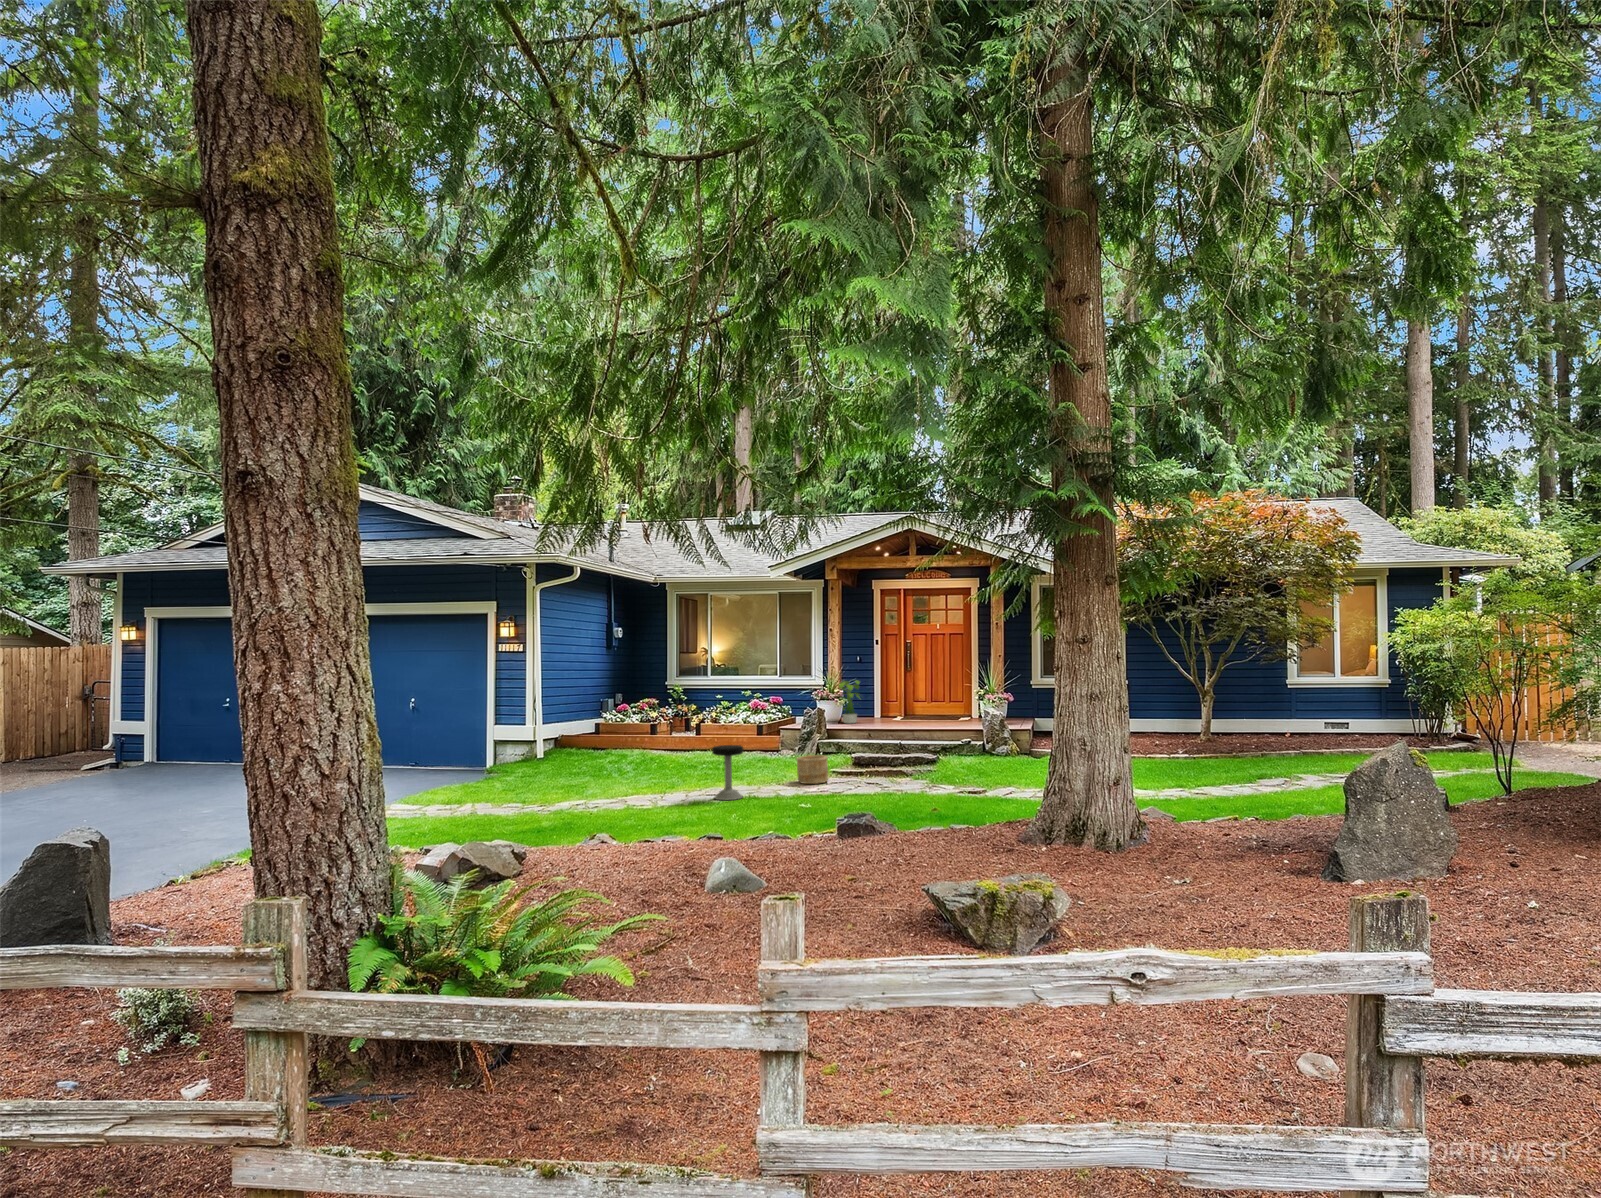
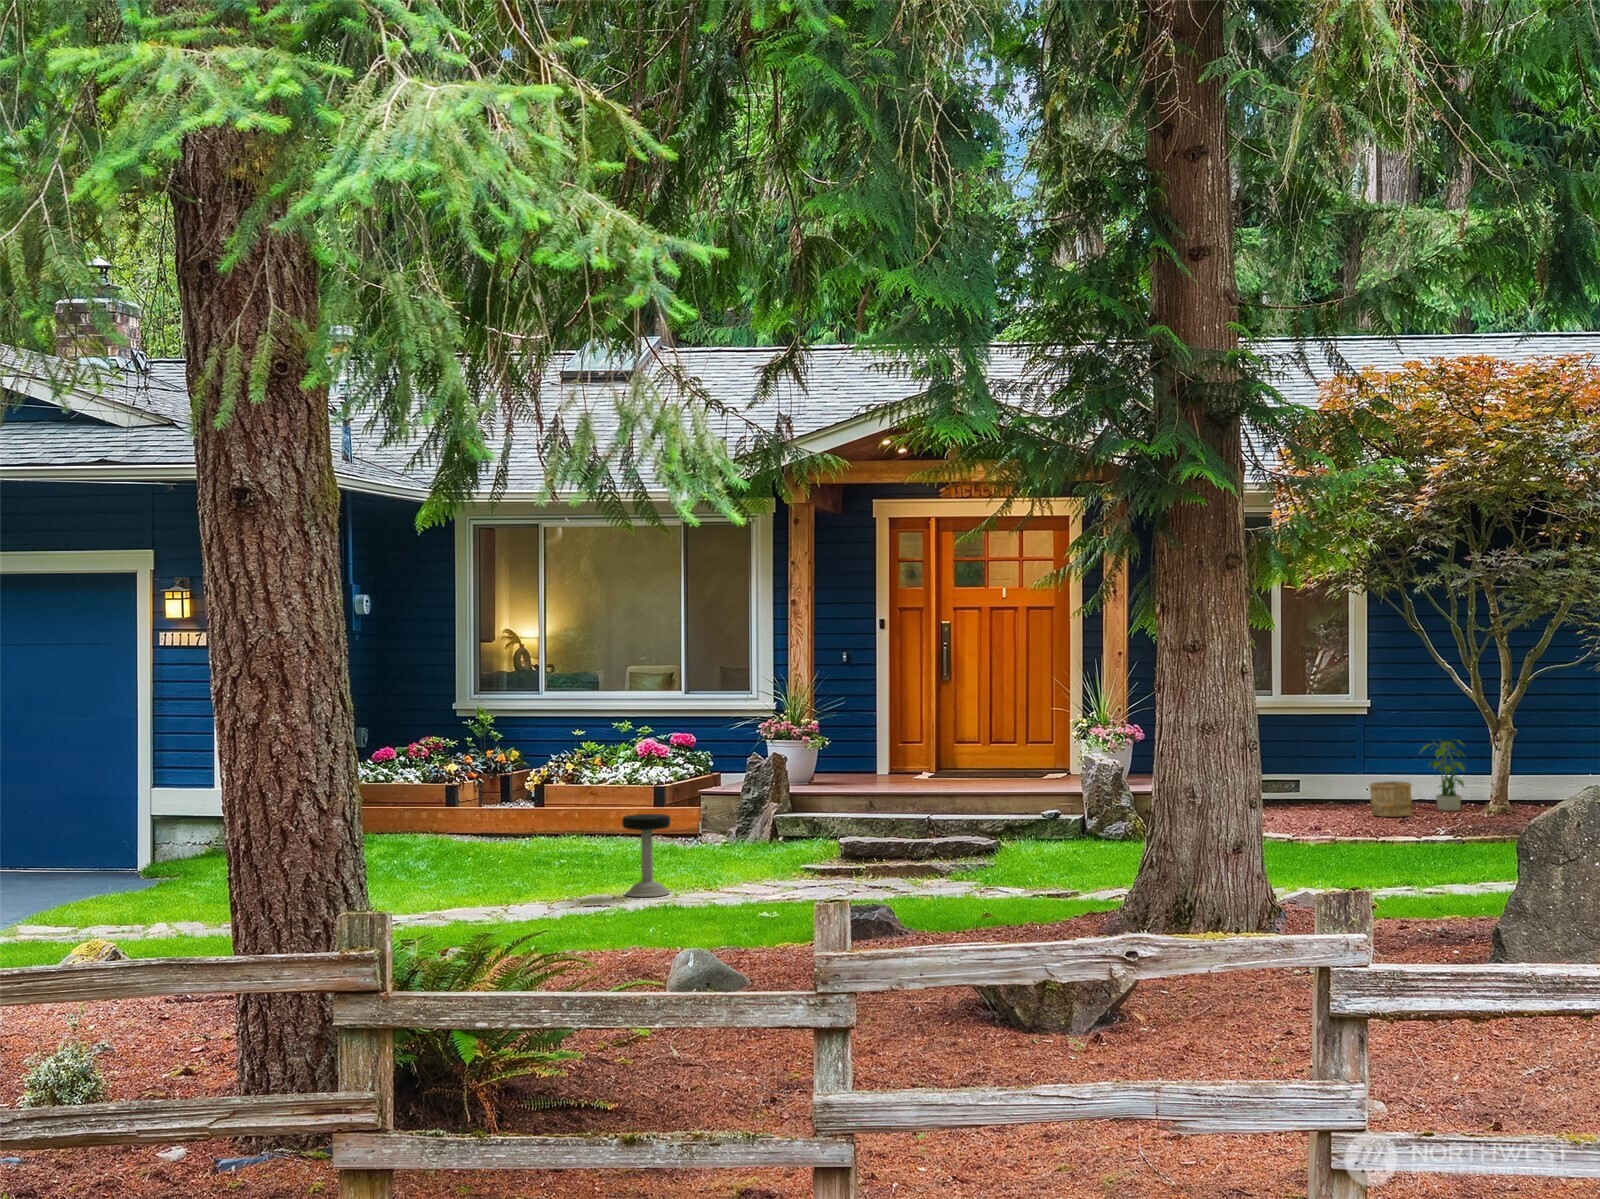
potted plant: present [839,681,860,724] -> present [1421,740,1464,811]
wooden bucket: present [796,755,828,784] -> present [1369,781,1412,817]

